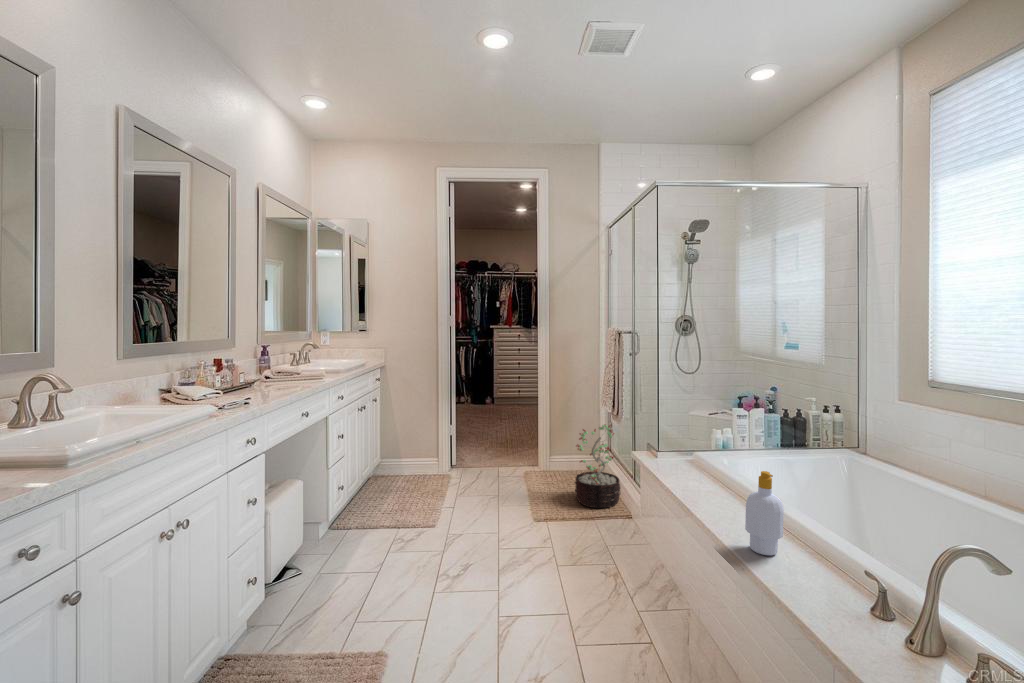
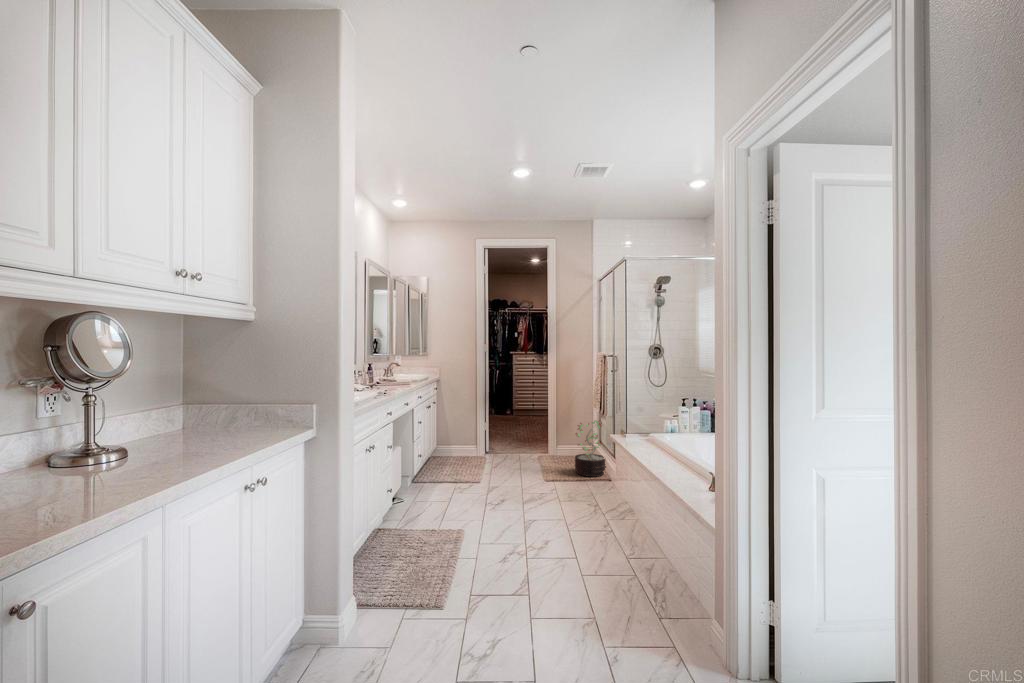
soap bottle: present [745,471,784,555] -> none [659,427,678,470]

